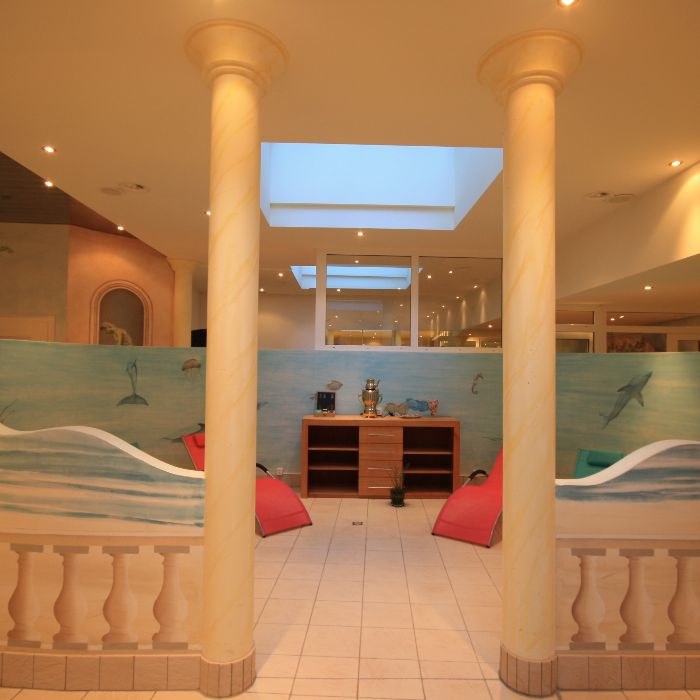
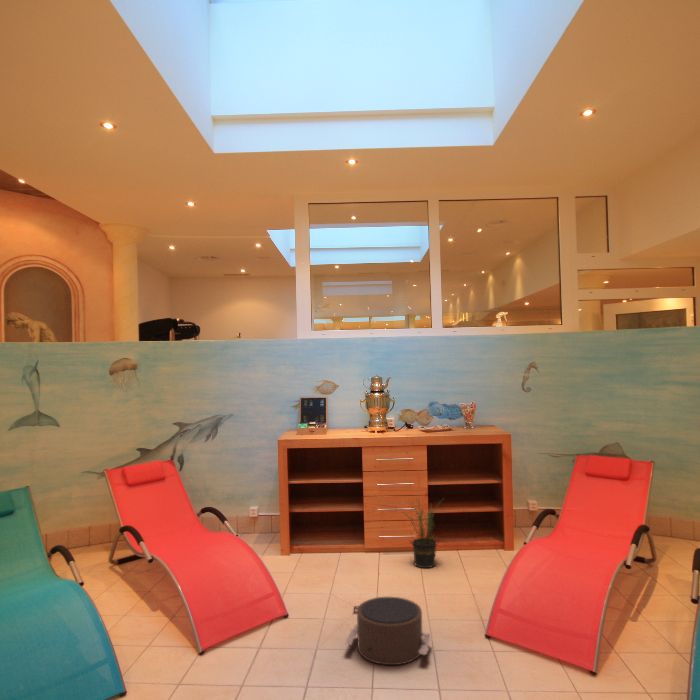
pouf: none [344,513,394,547] -> present [345,597,430,665]

